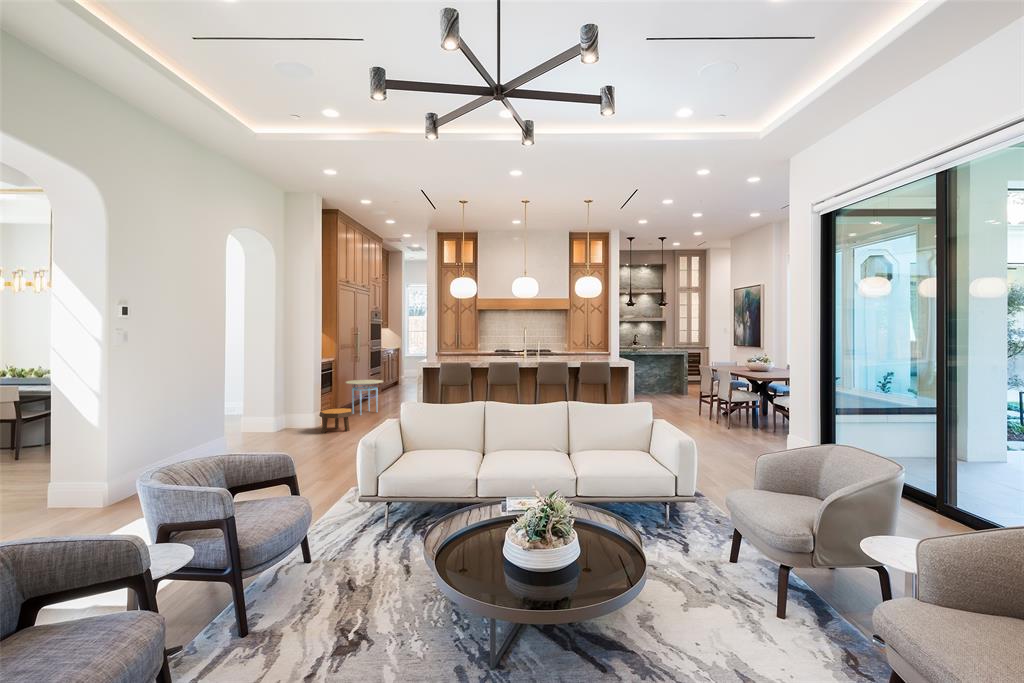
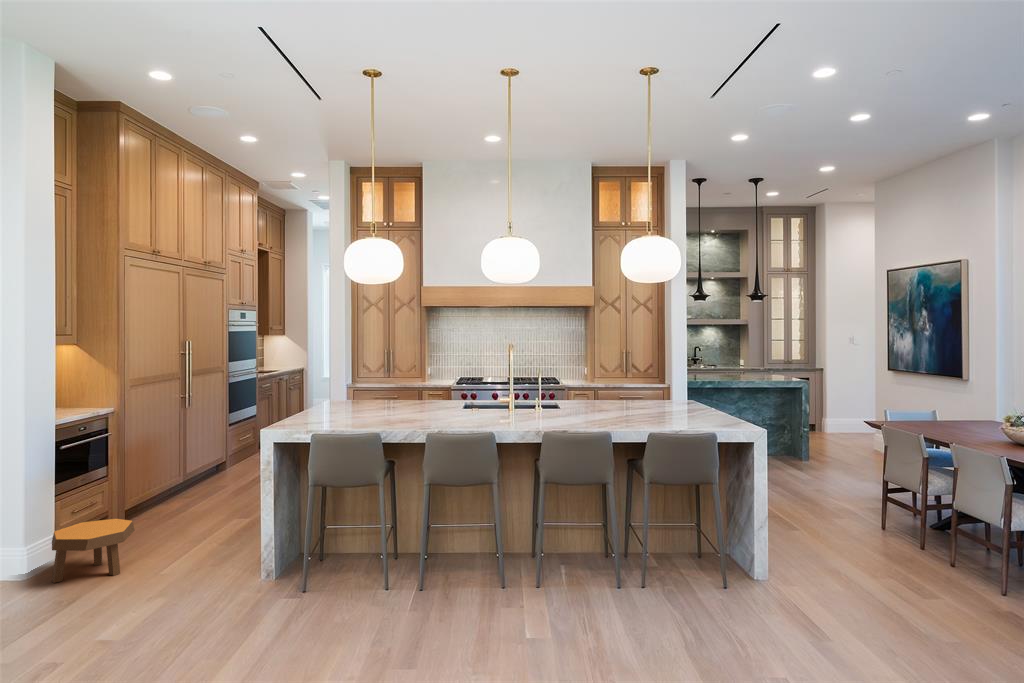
side table: present [346,380,383,415] -> none [149,442,231,519]

